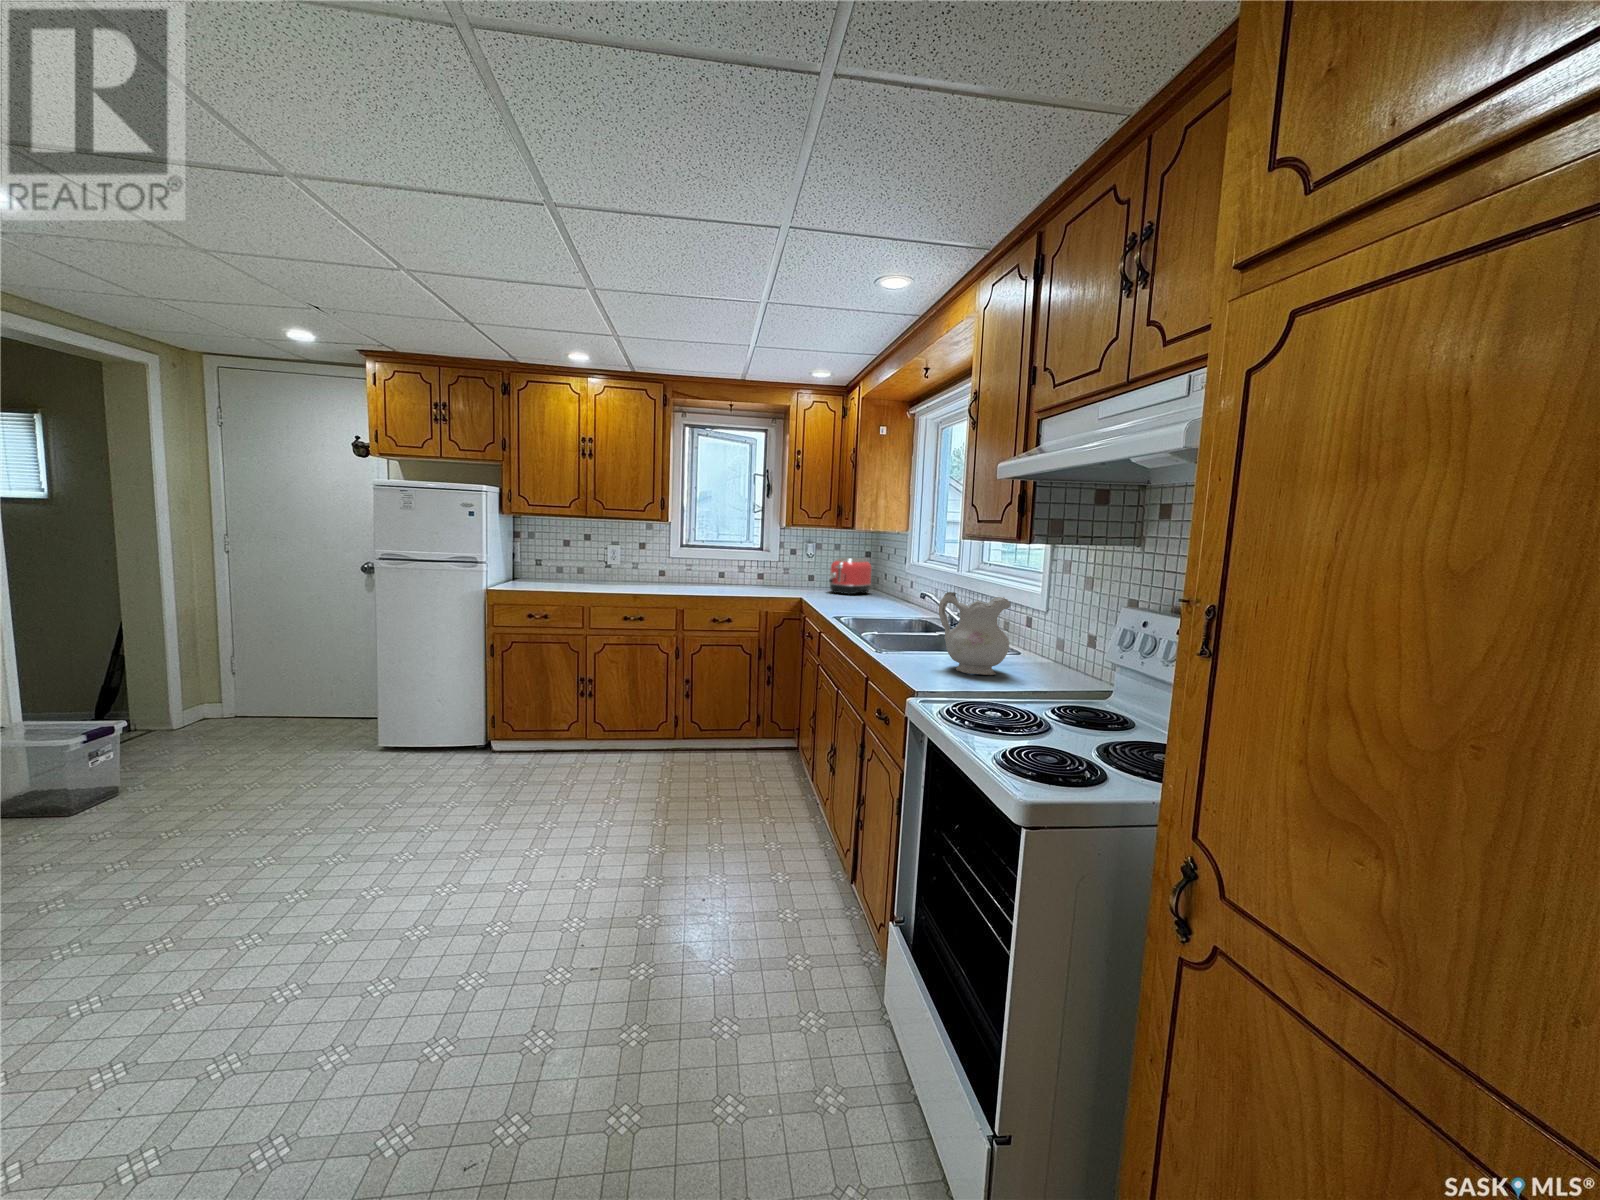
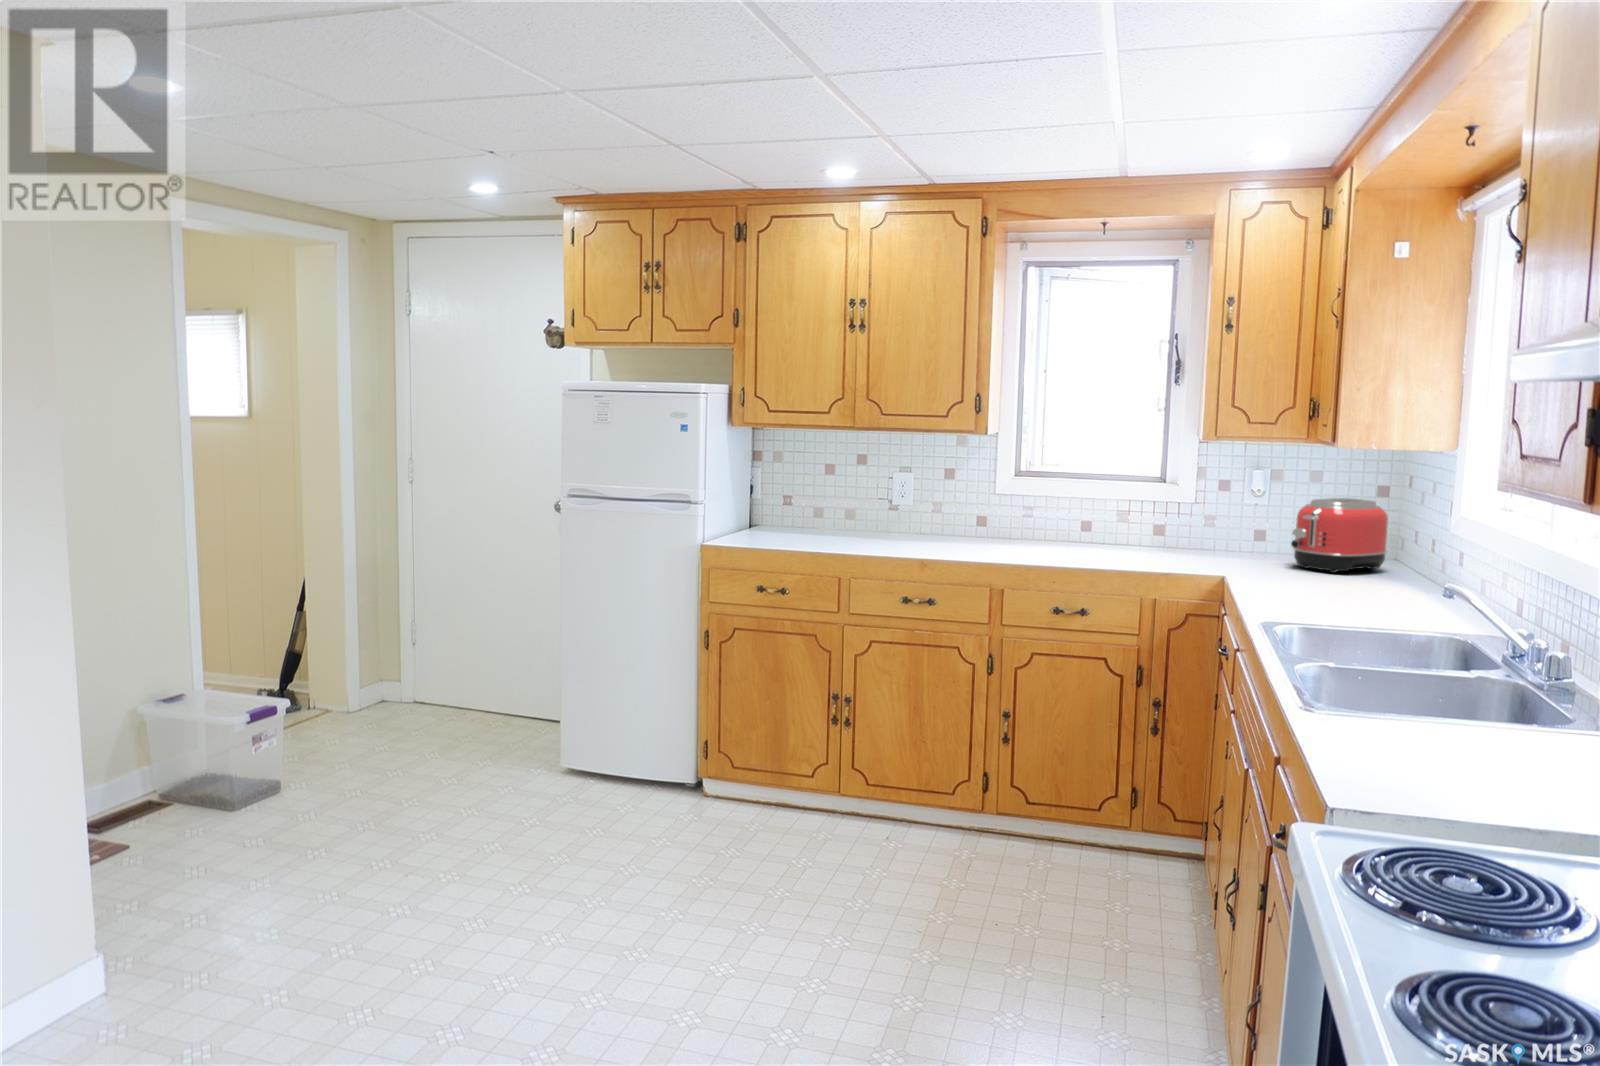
ceramic pitcher: present [939,592,1010,675] -> none [1401,606,1558,780]

